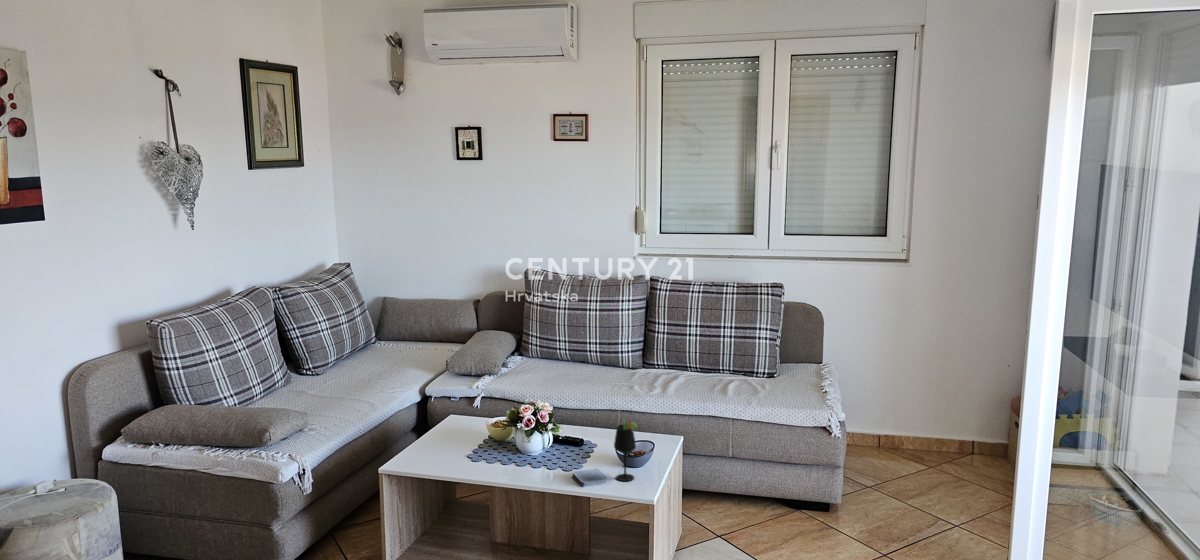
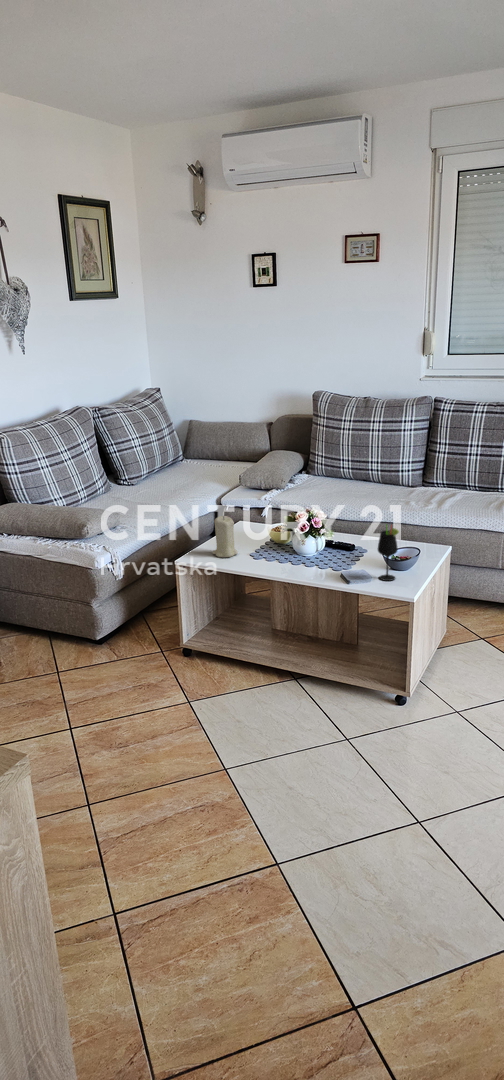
candle: none [423,412,452,461] -> present [213,516,238,557]

